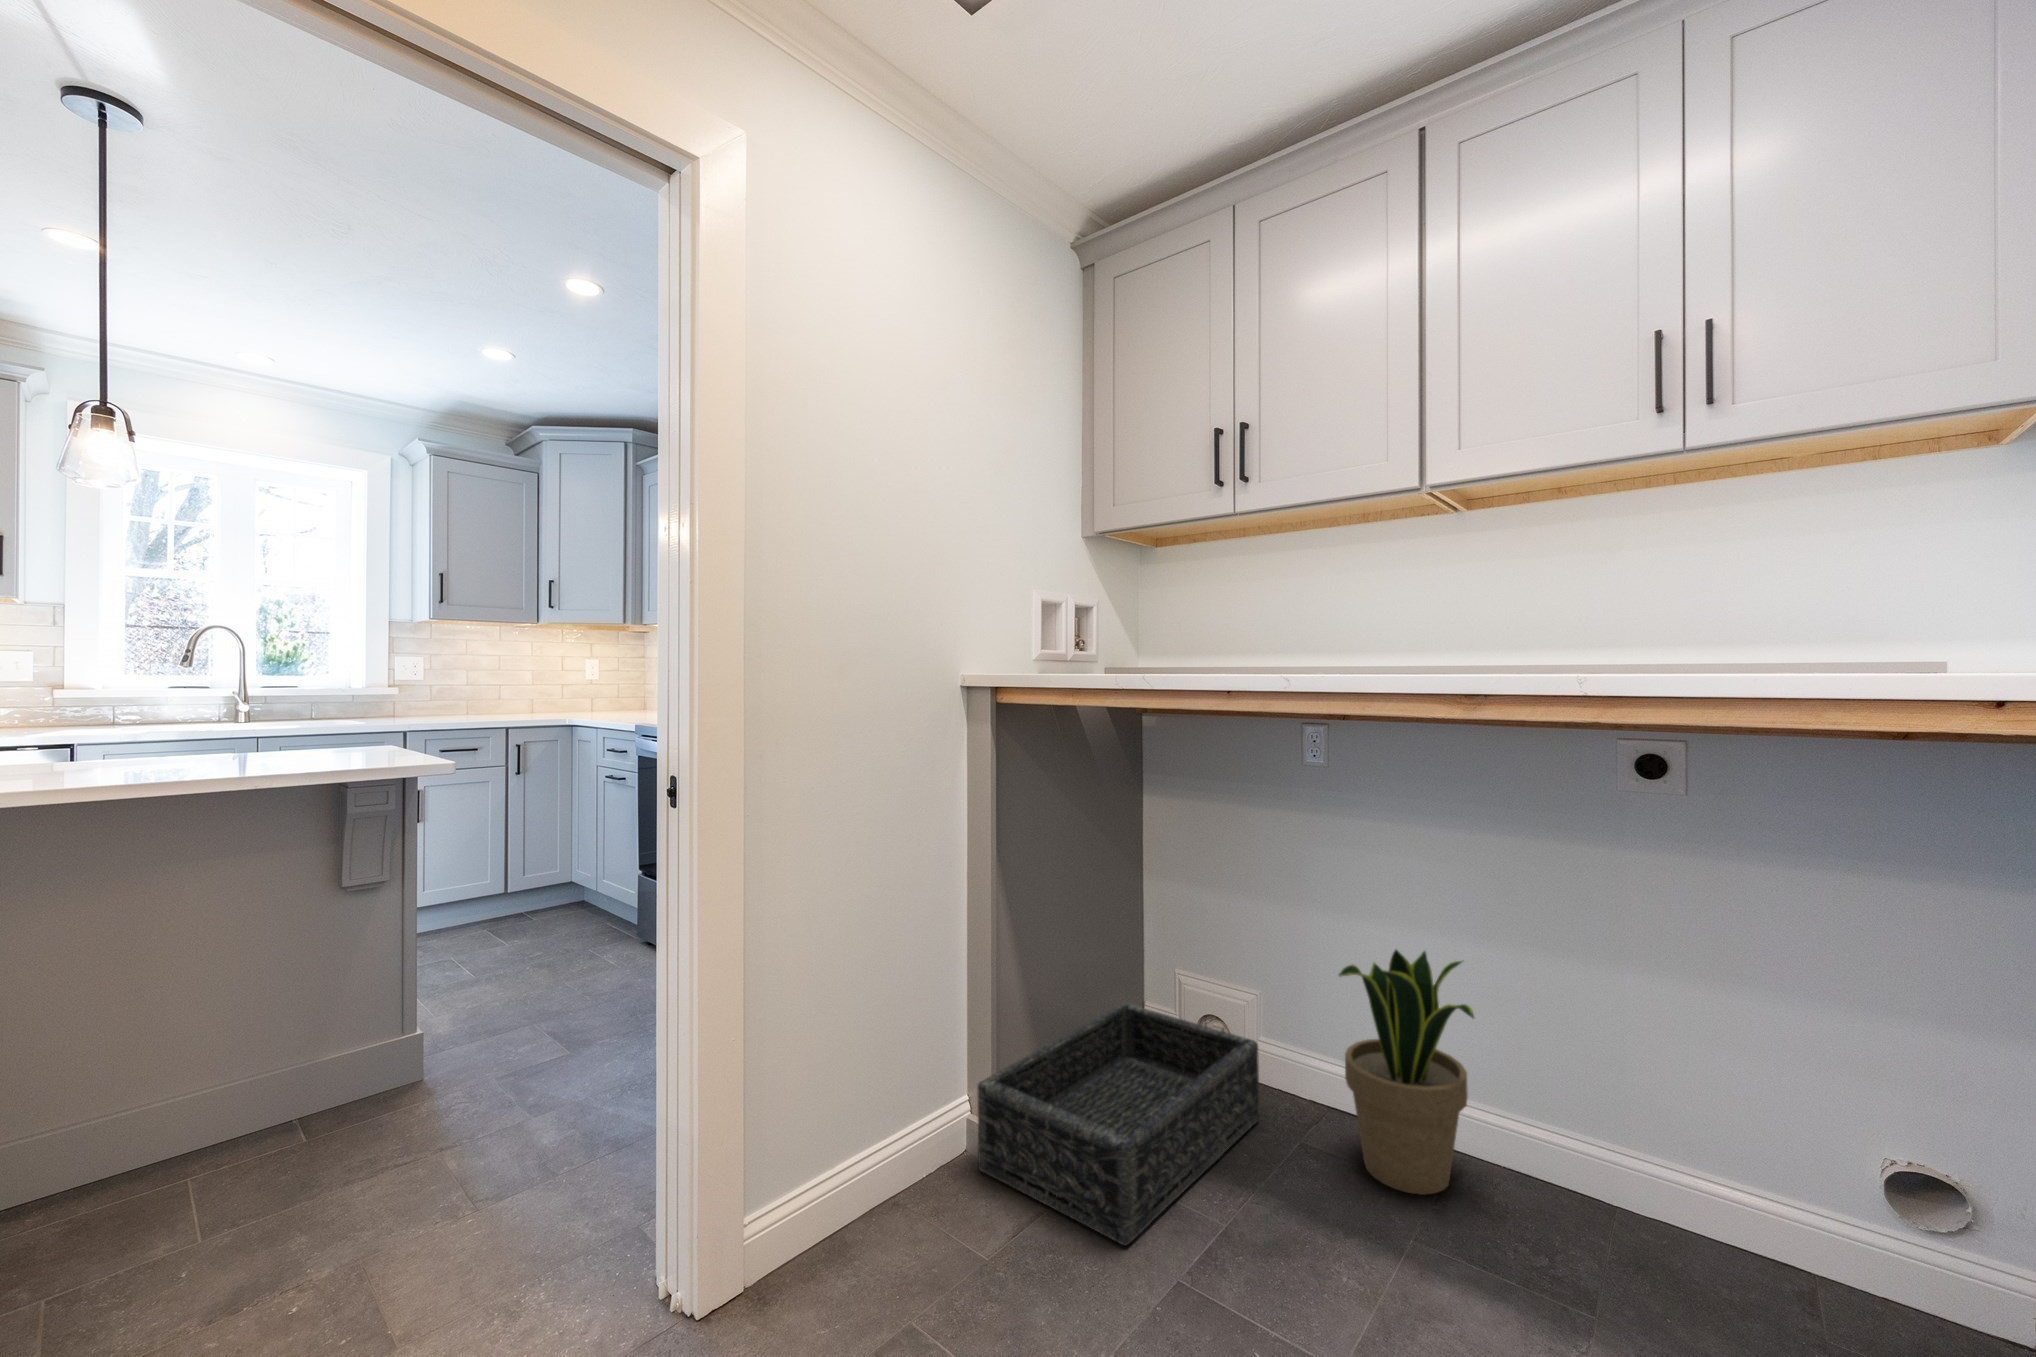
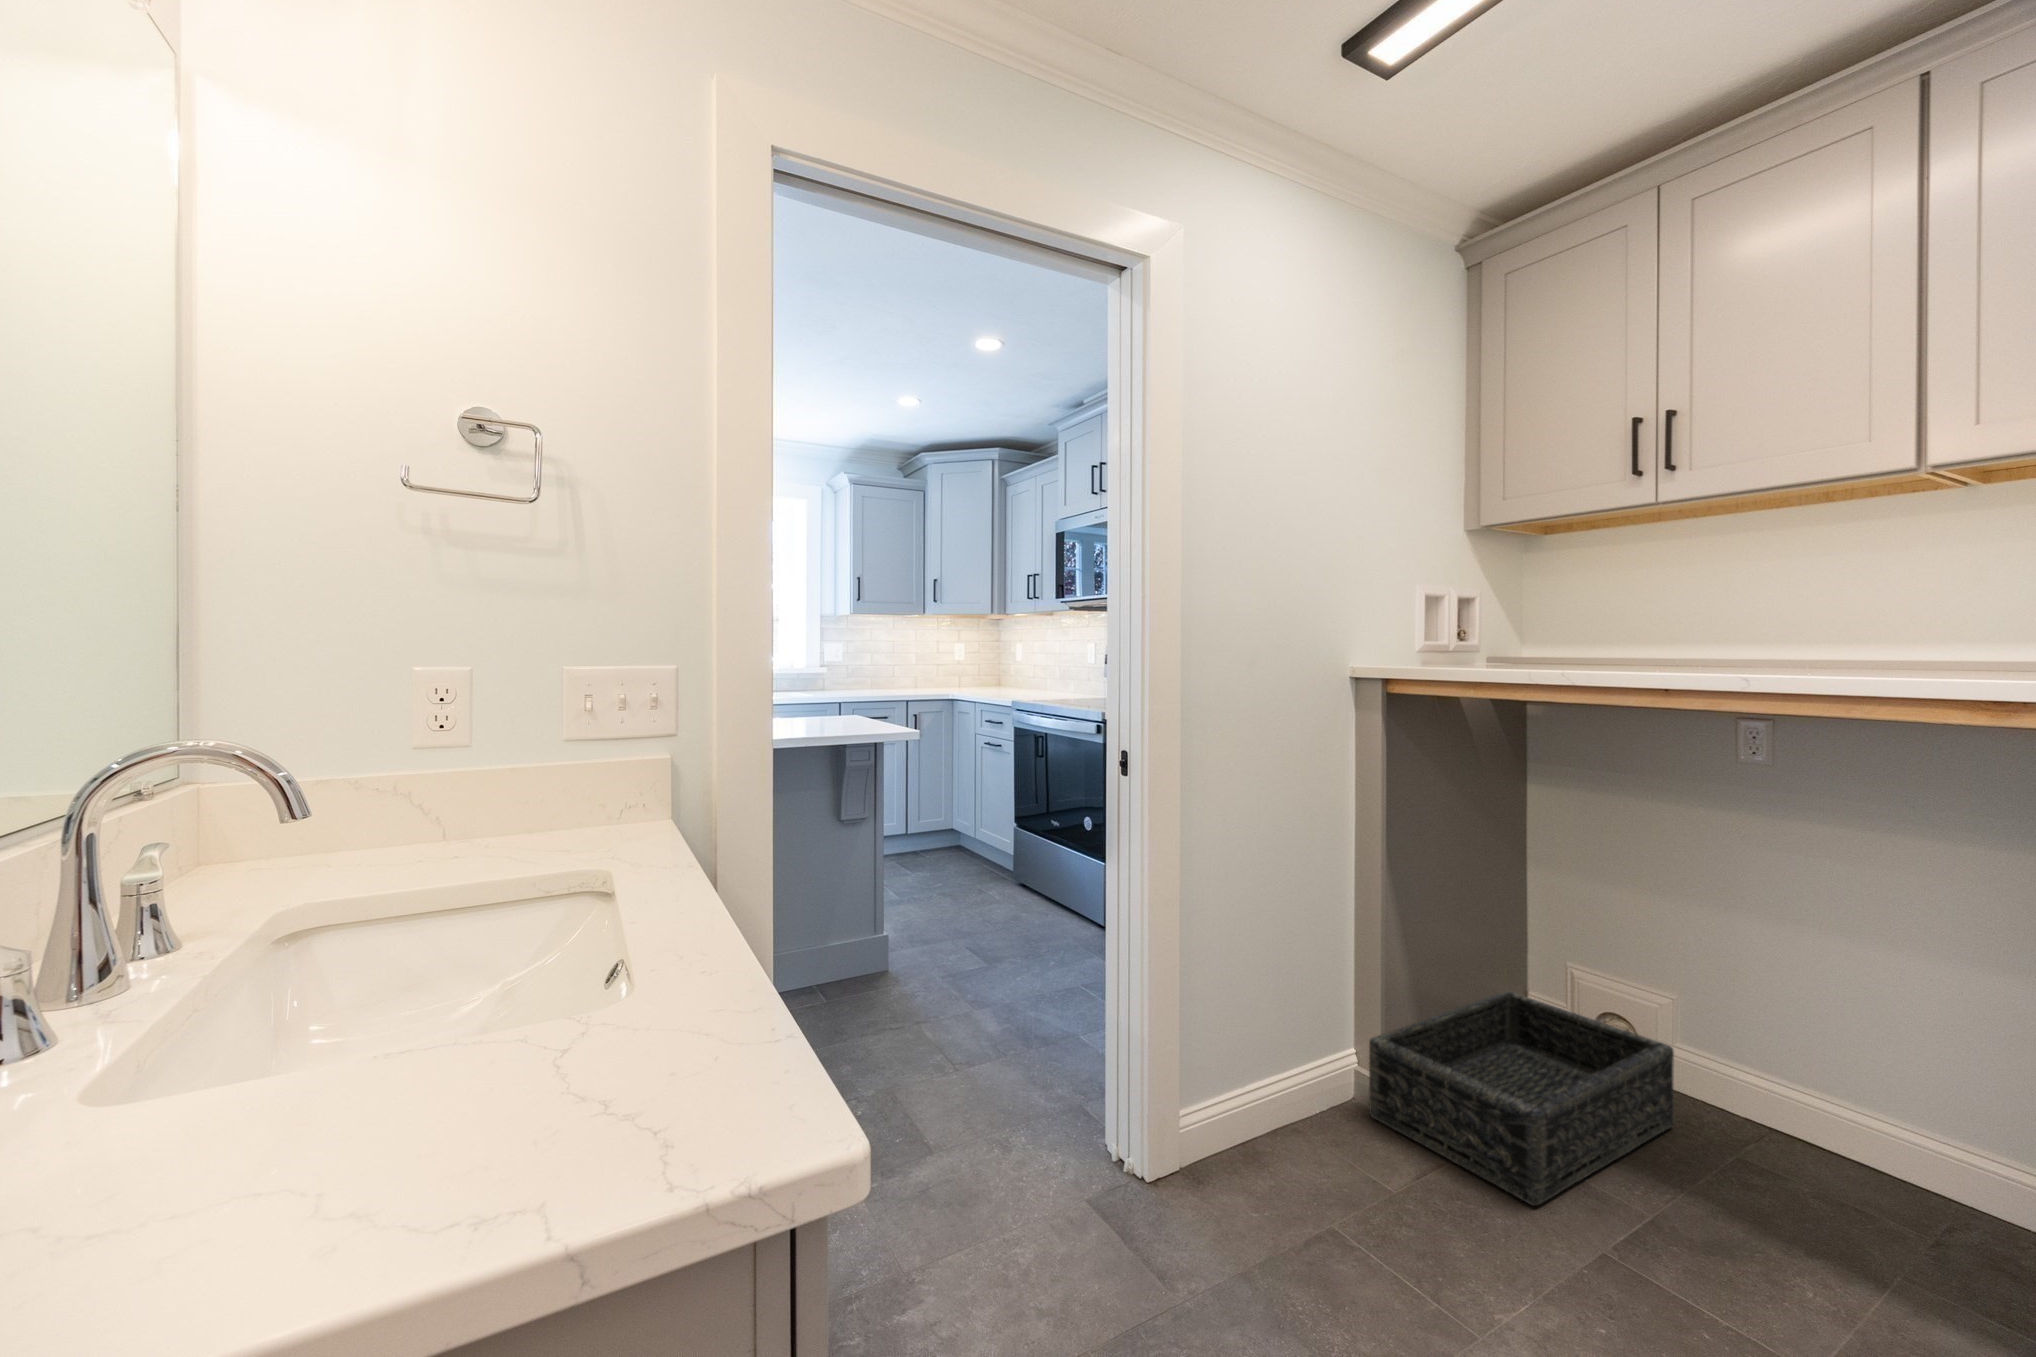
potted plant: present [1339,950,1474,1195] -> none [1785,968,1978,1235]

